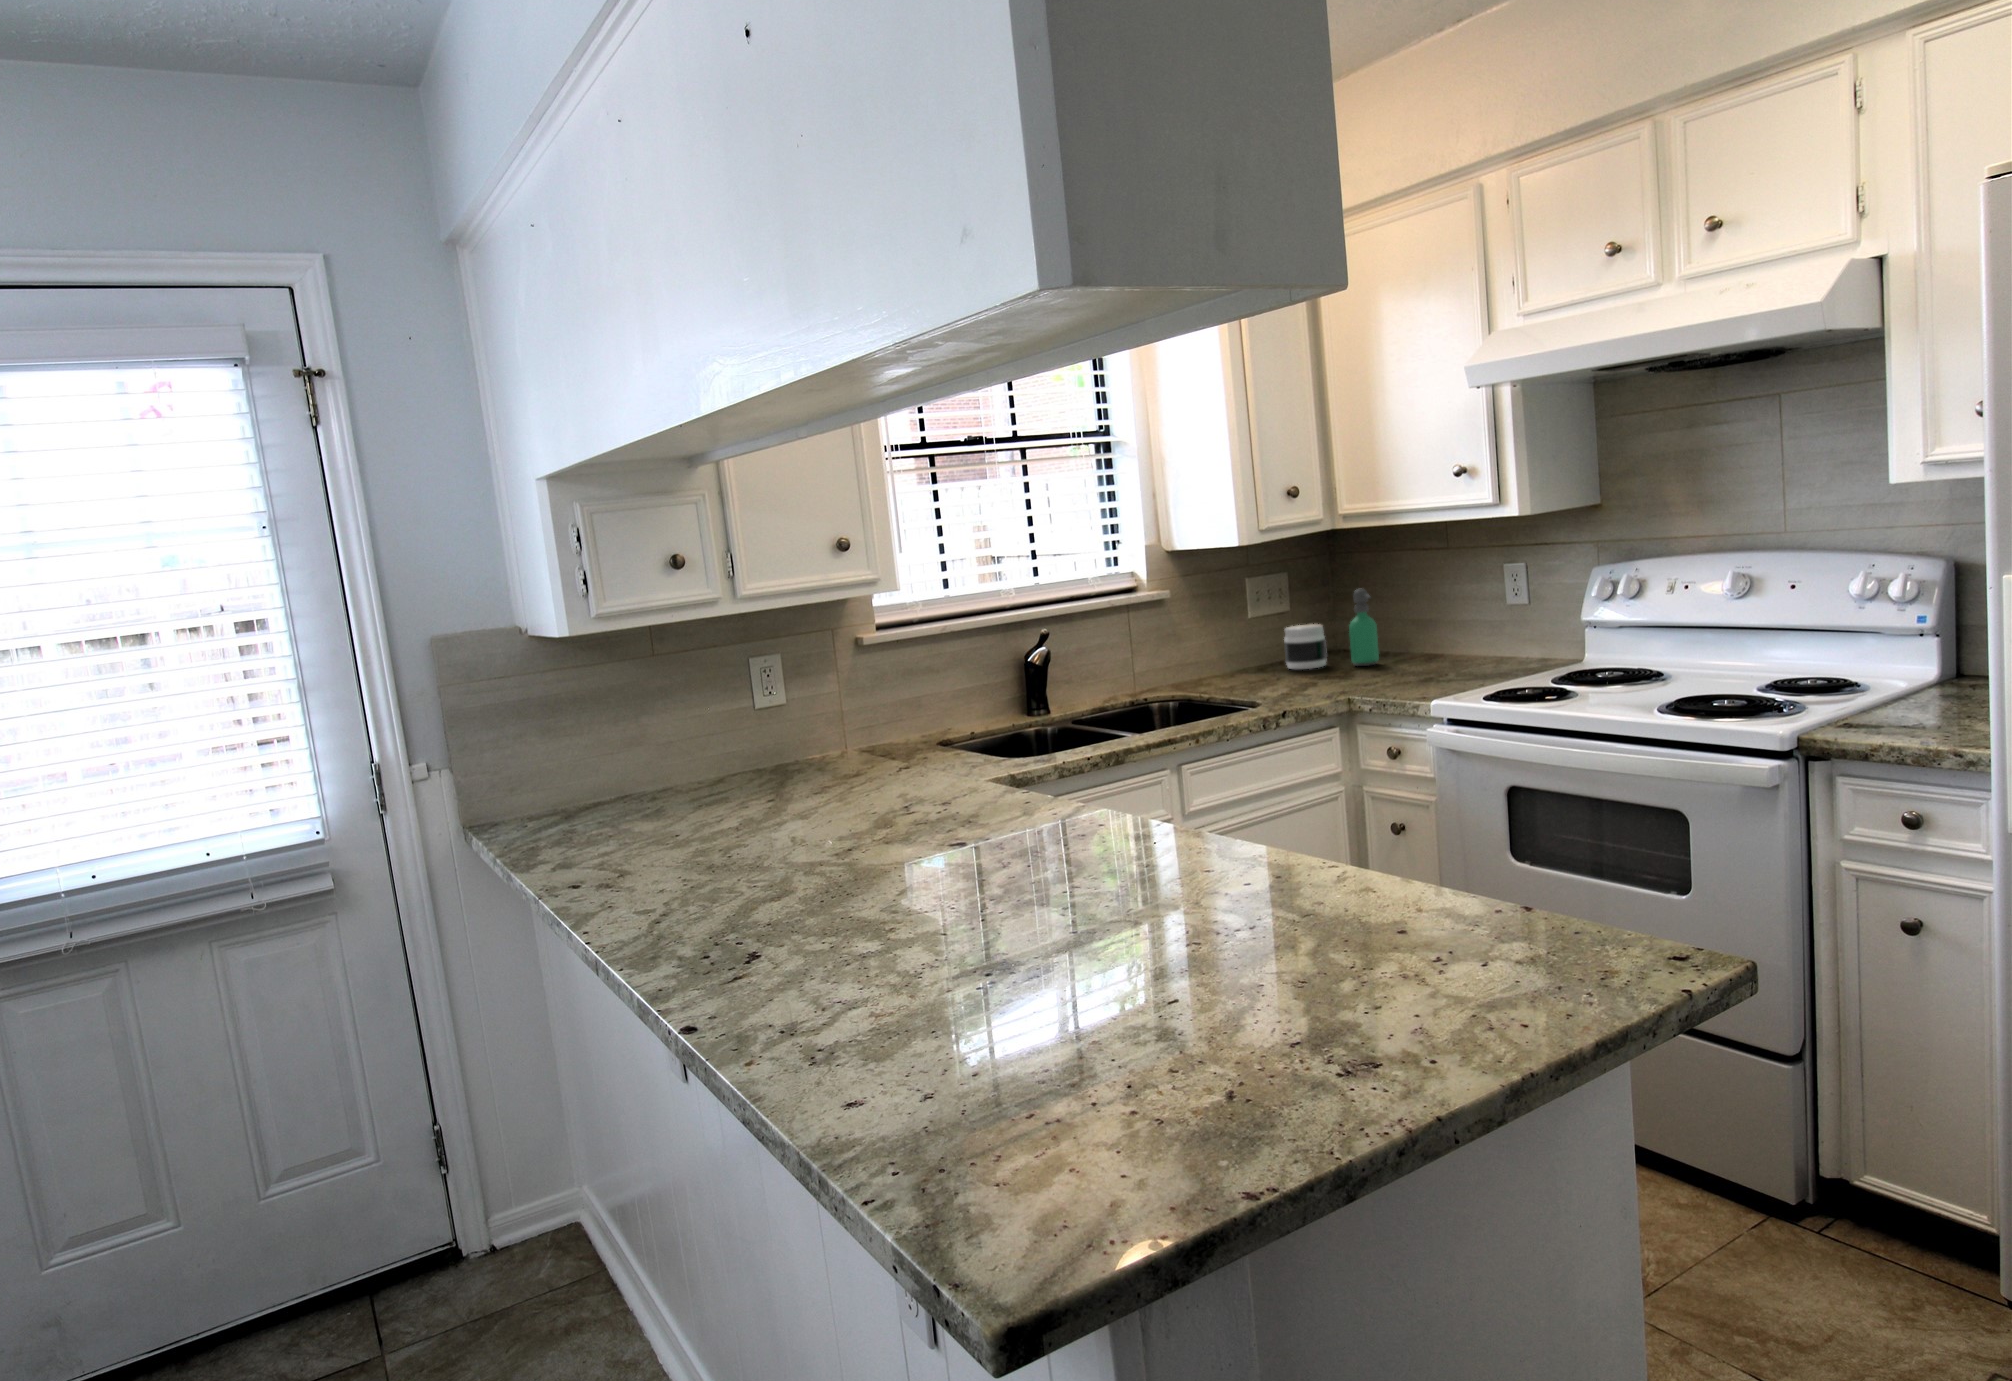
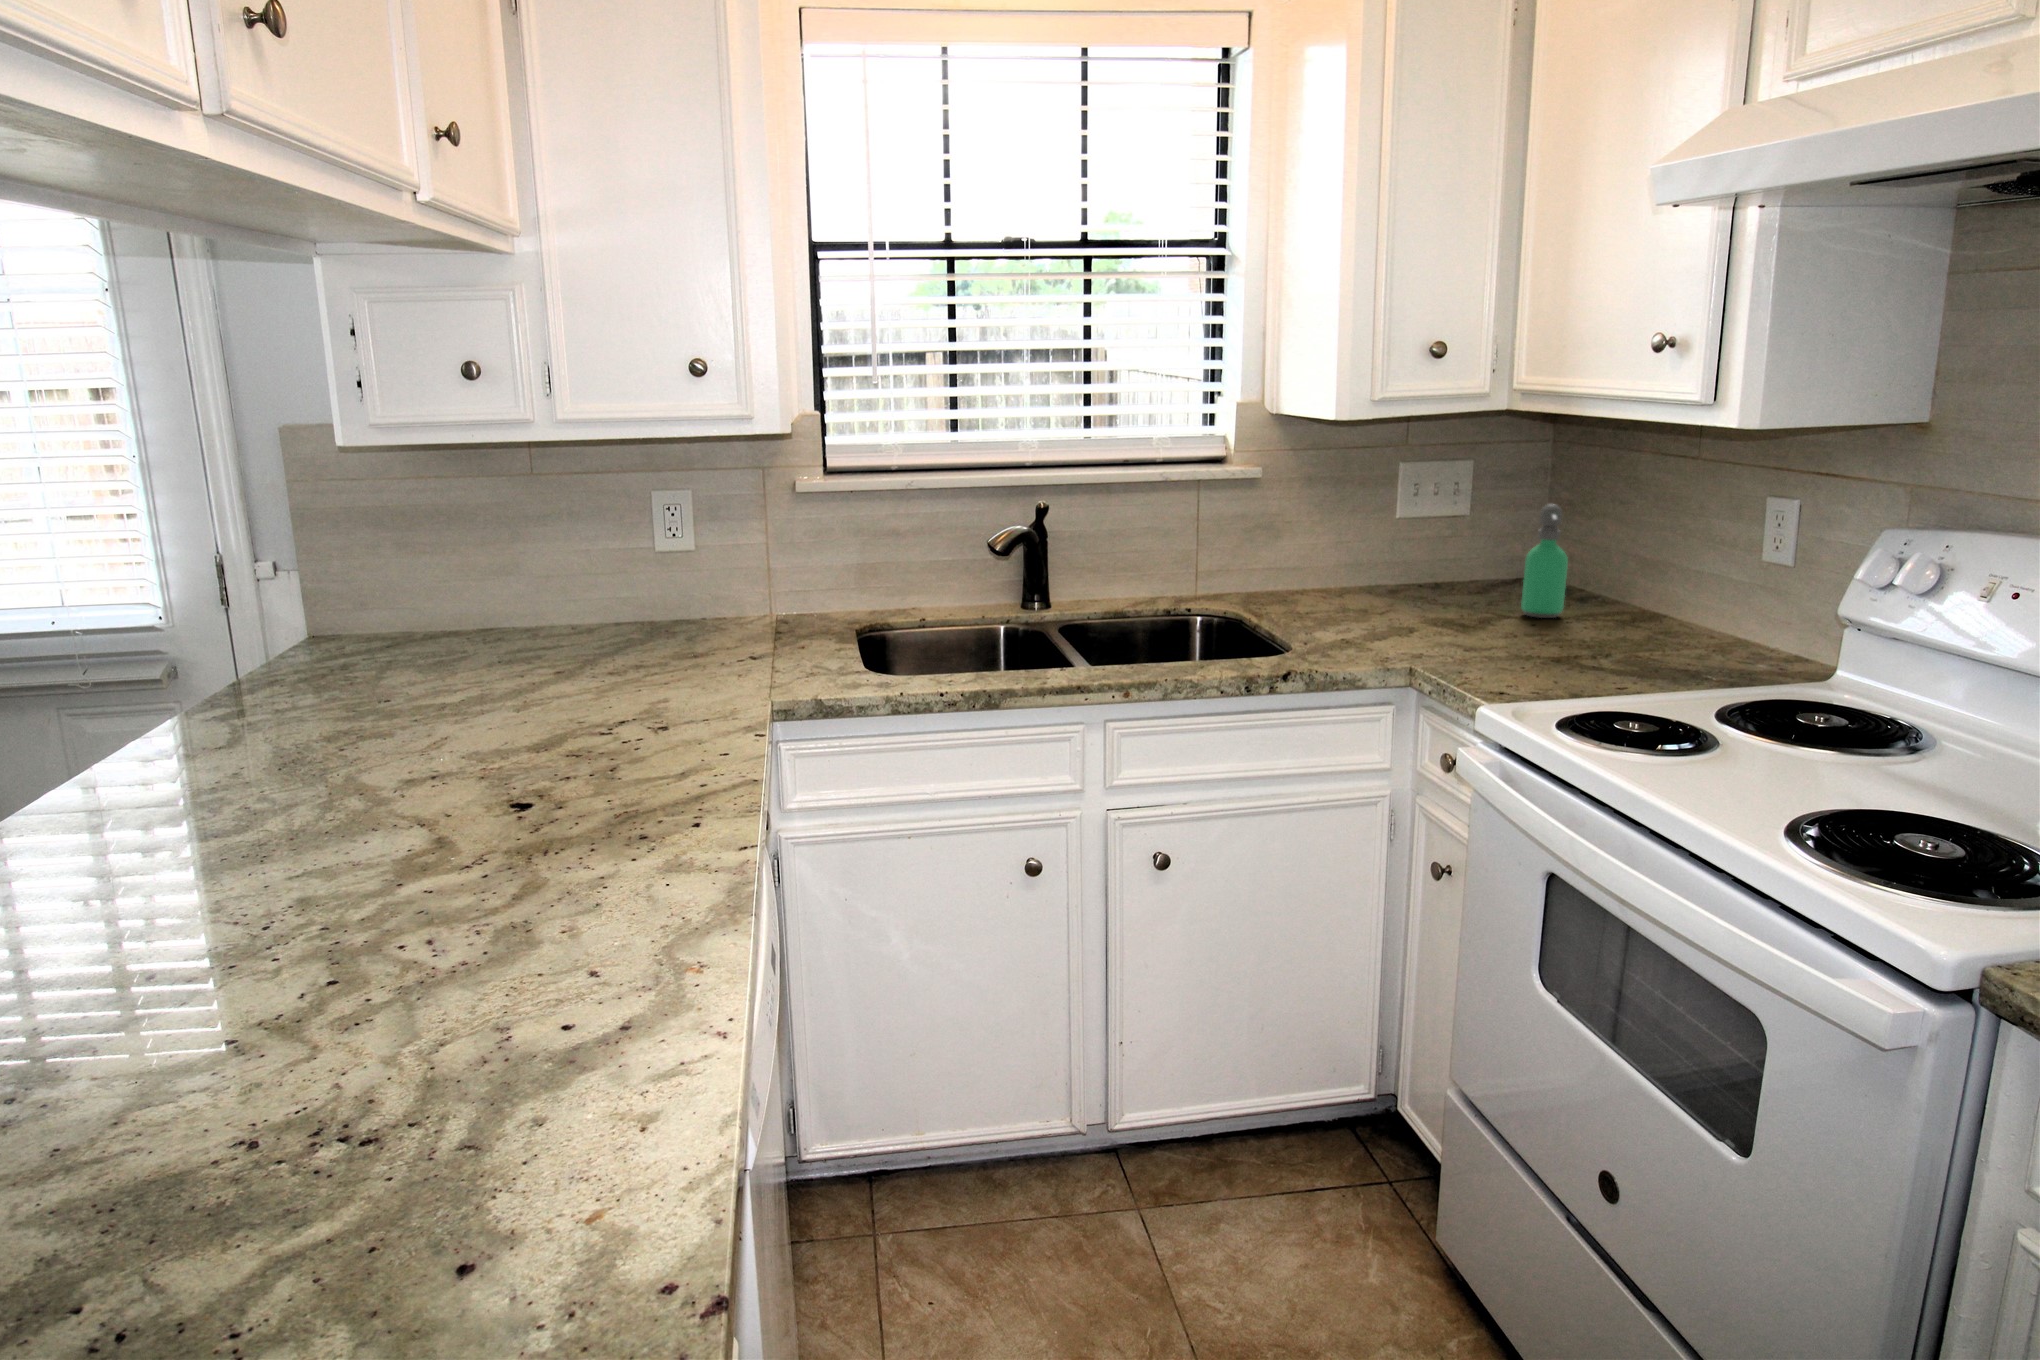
jar: present [1284,624,1327,669] -> none [1438,542,1501,606]

